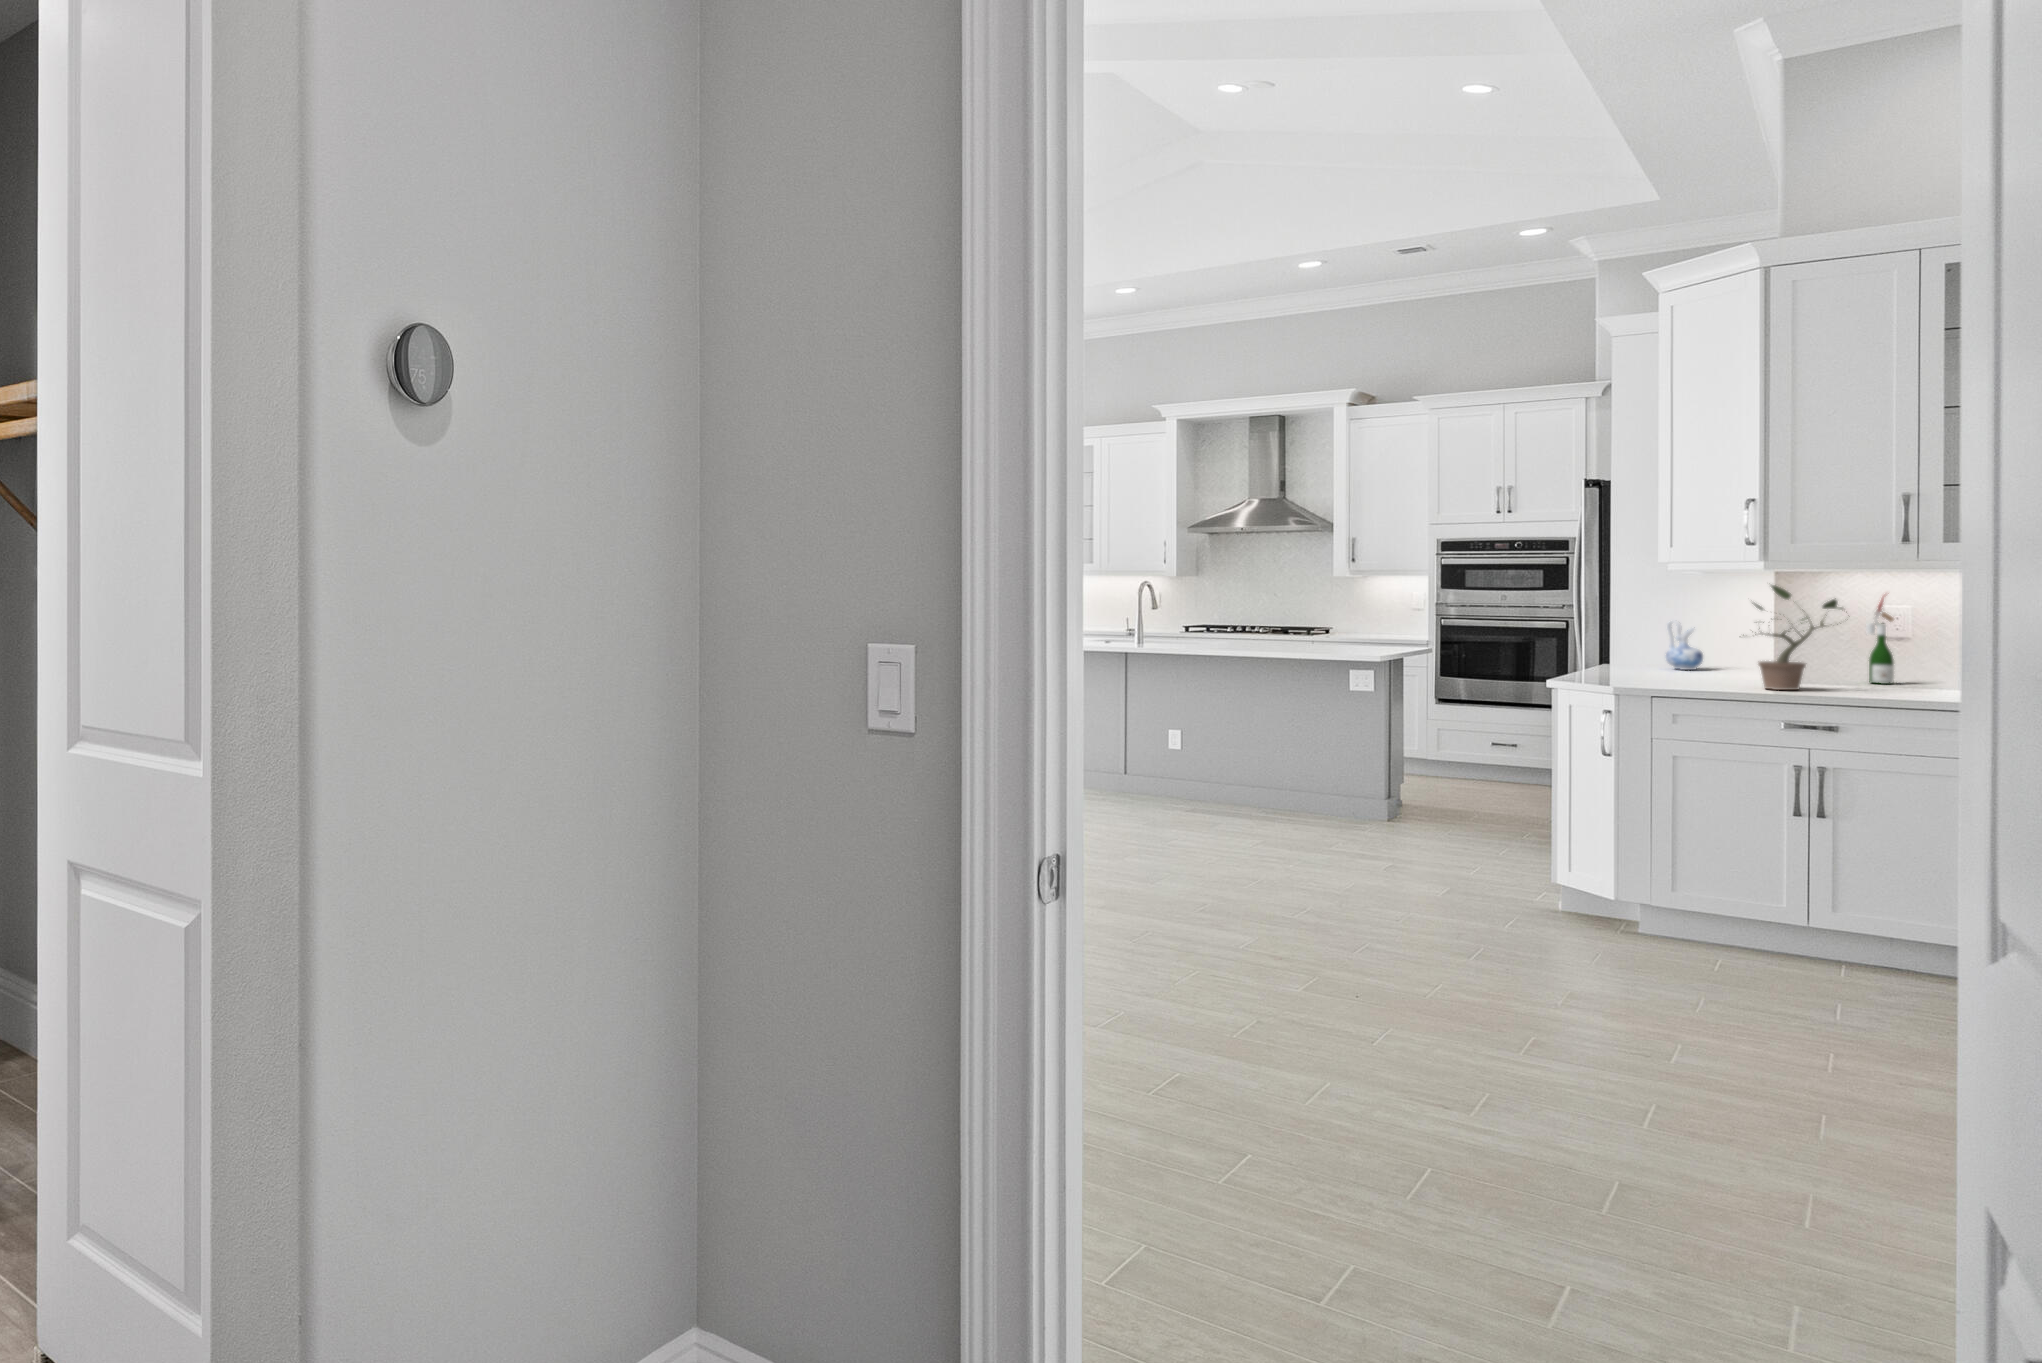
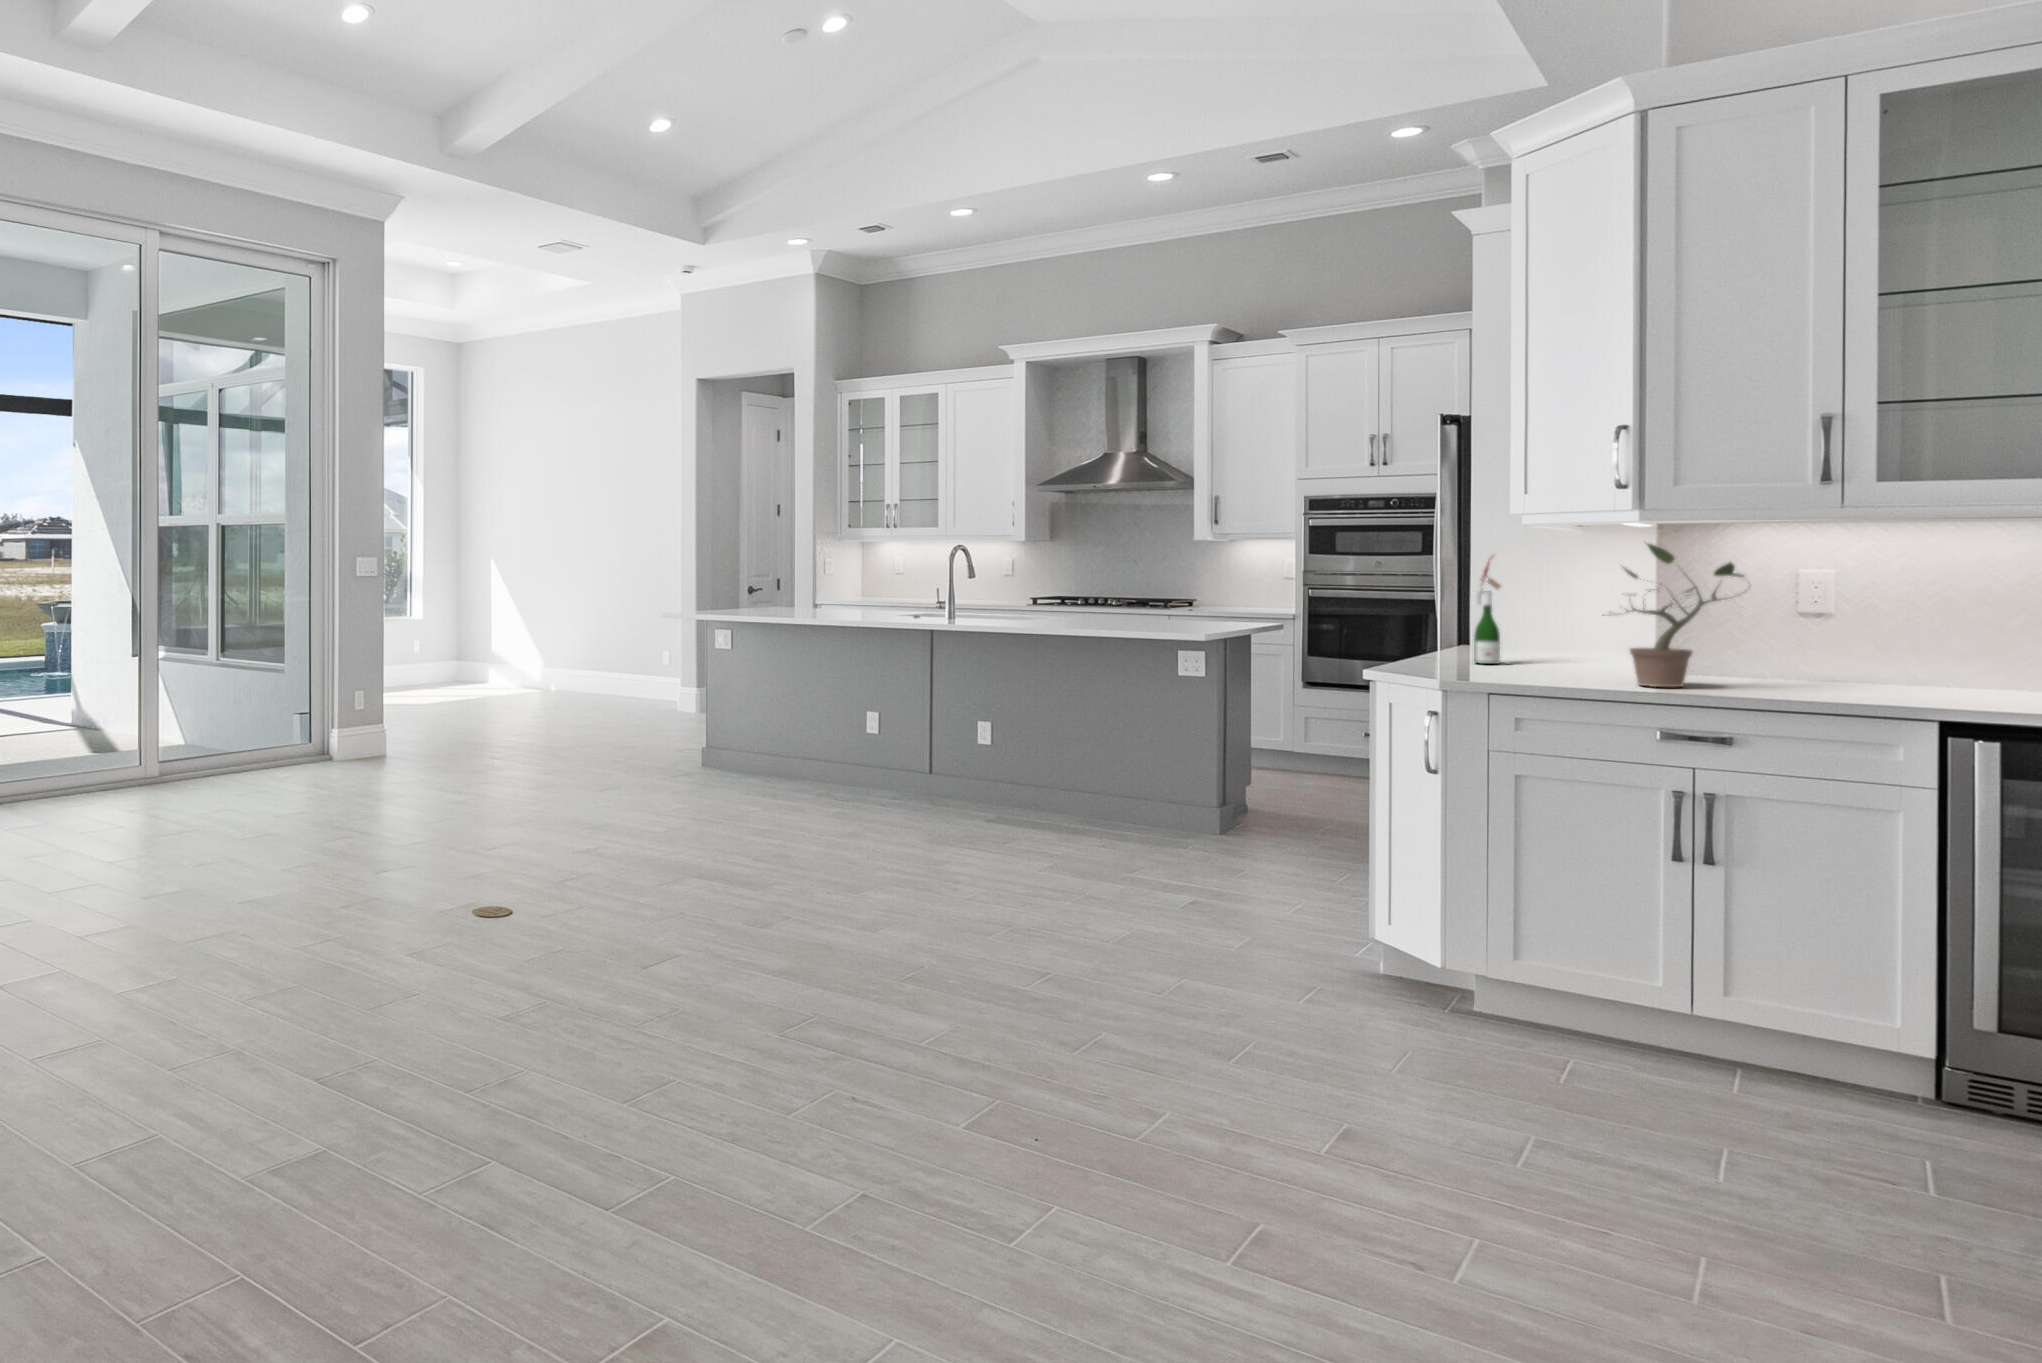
wine bottle: present [1866,596,1894,684] -> present [1472,554,1501,664]
ceramic pitcher: present [1666,620,1703,670] -> none [1523,592,1569,656]

